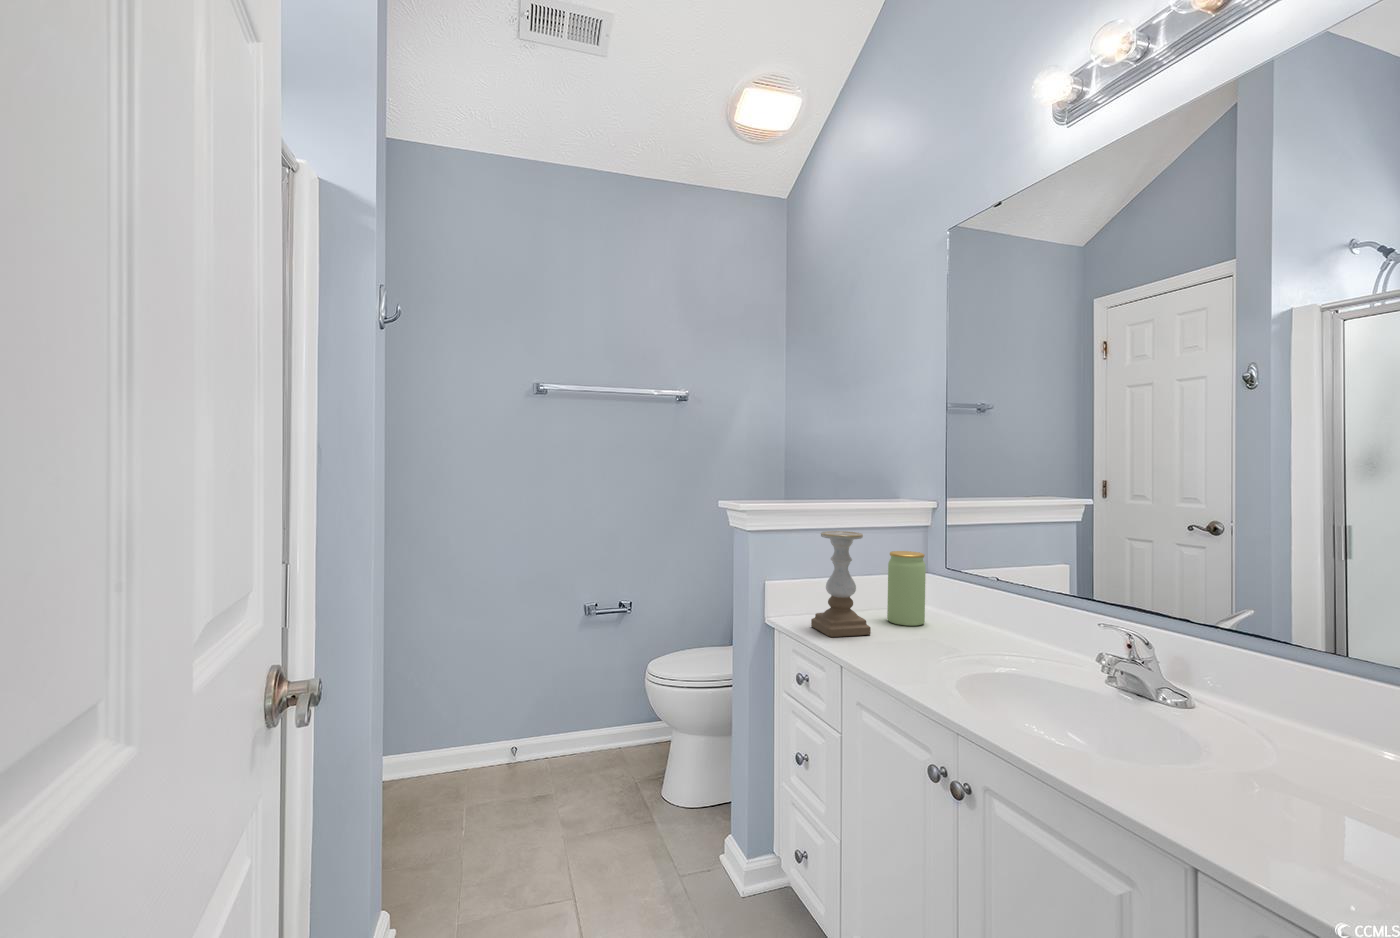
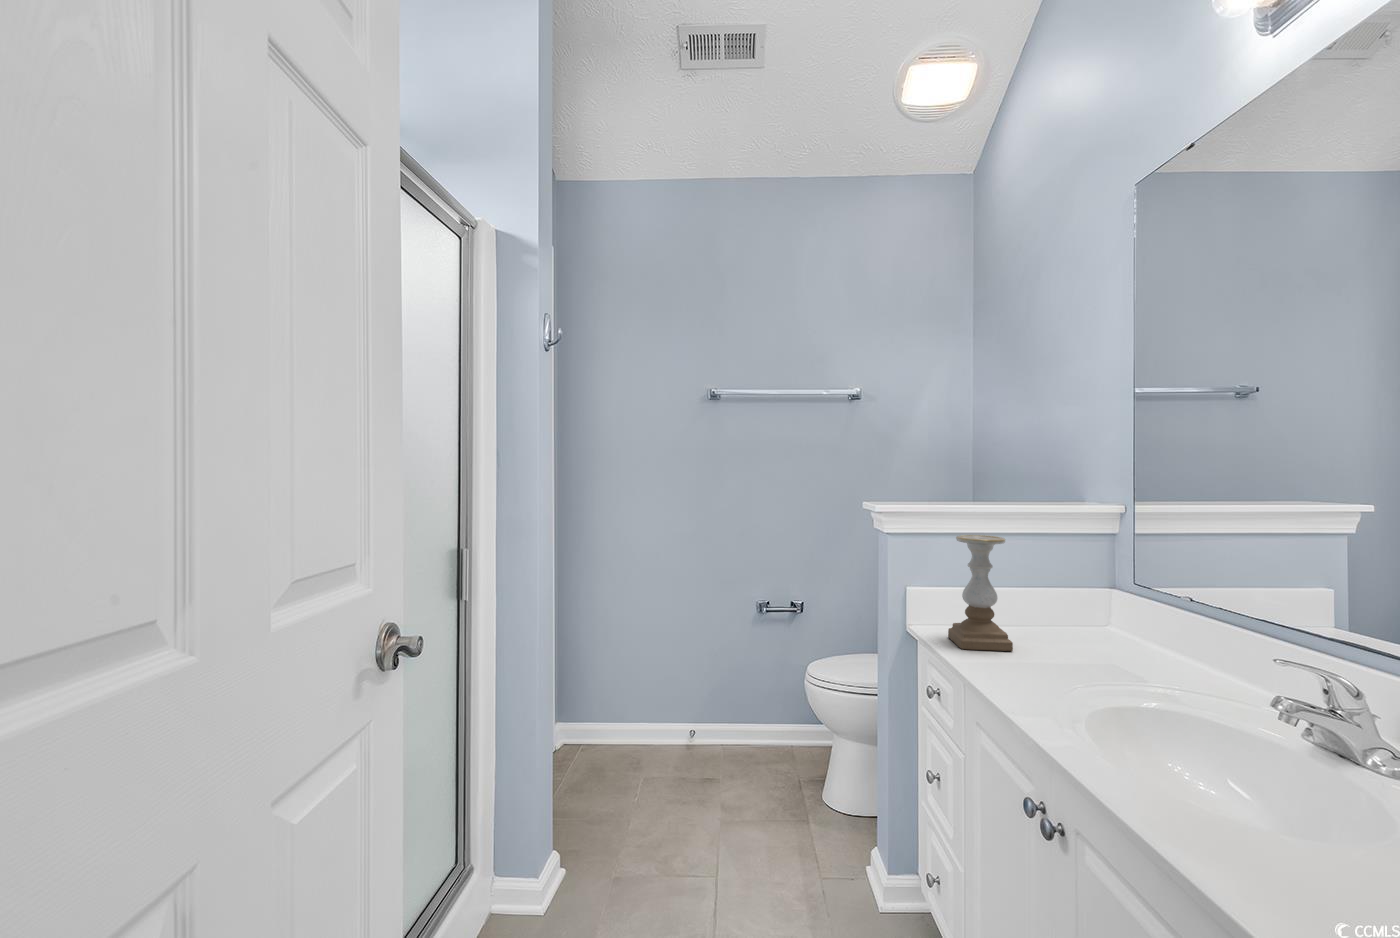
jar: present [887,551,926,626] -> none [1047,560,1094,647]

